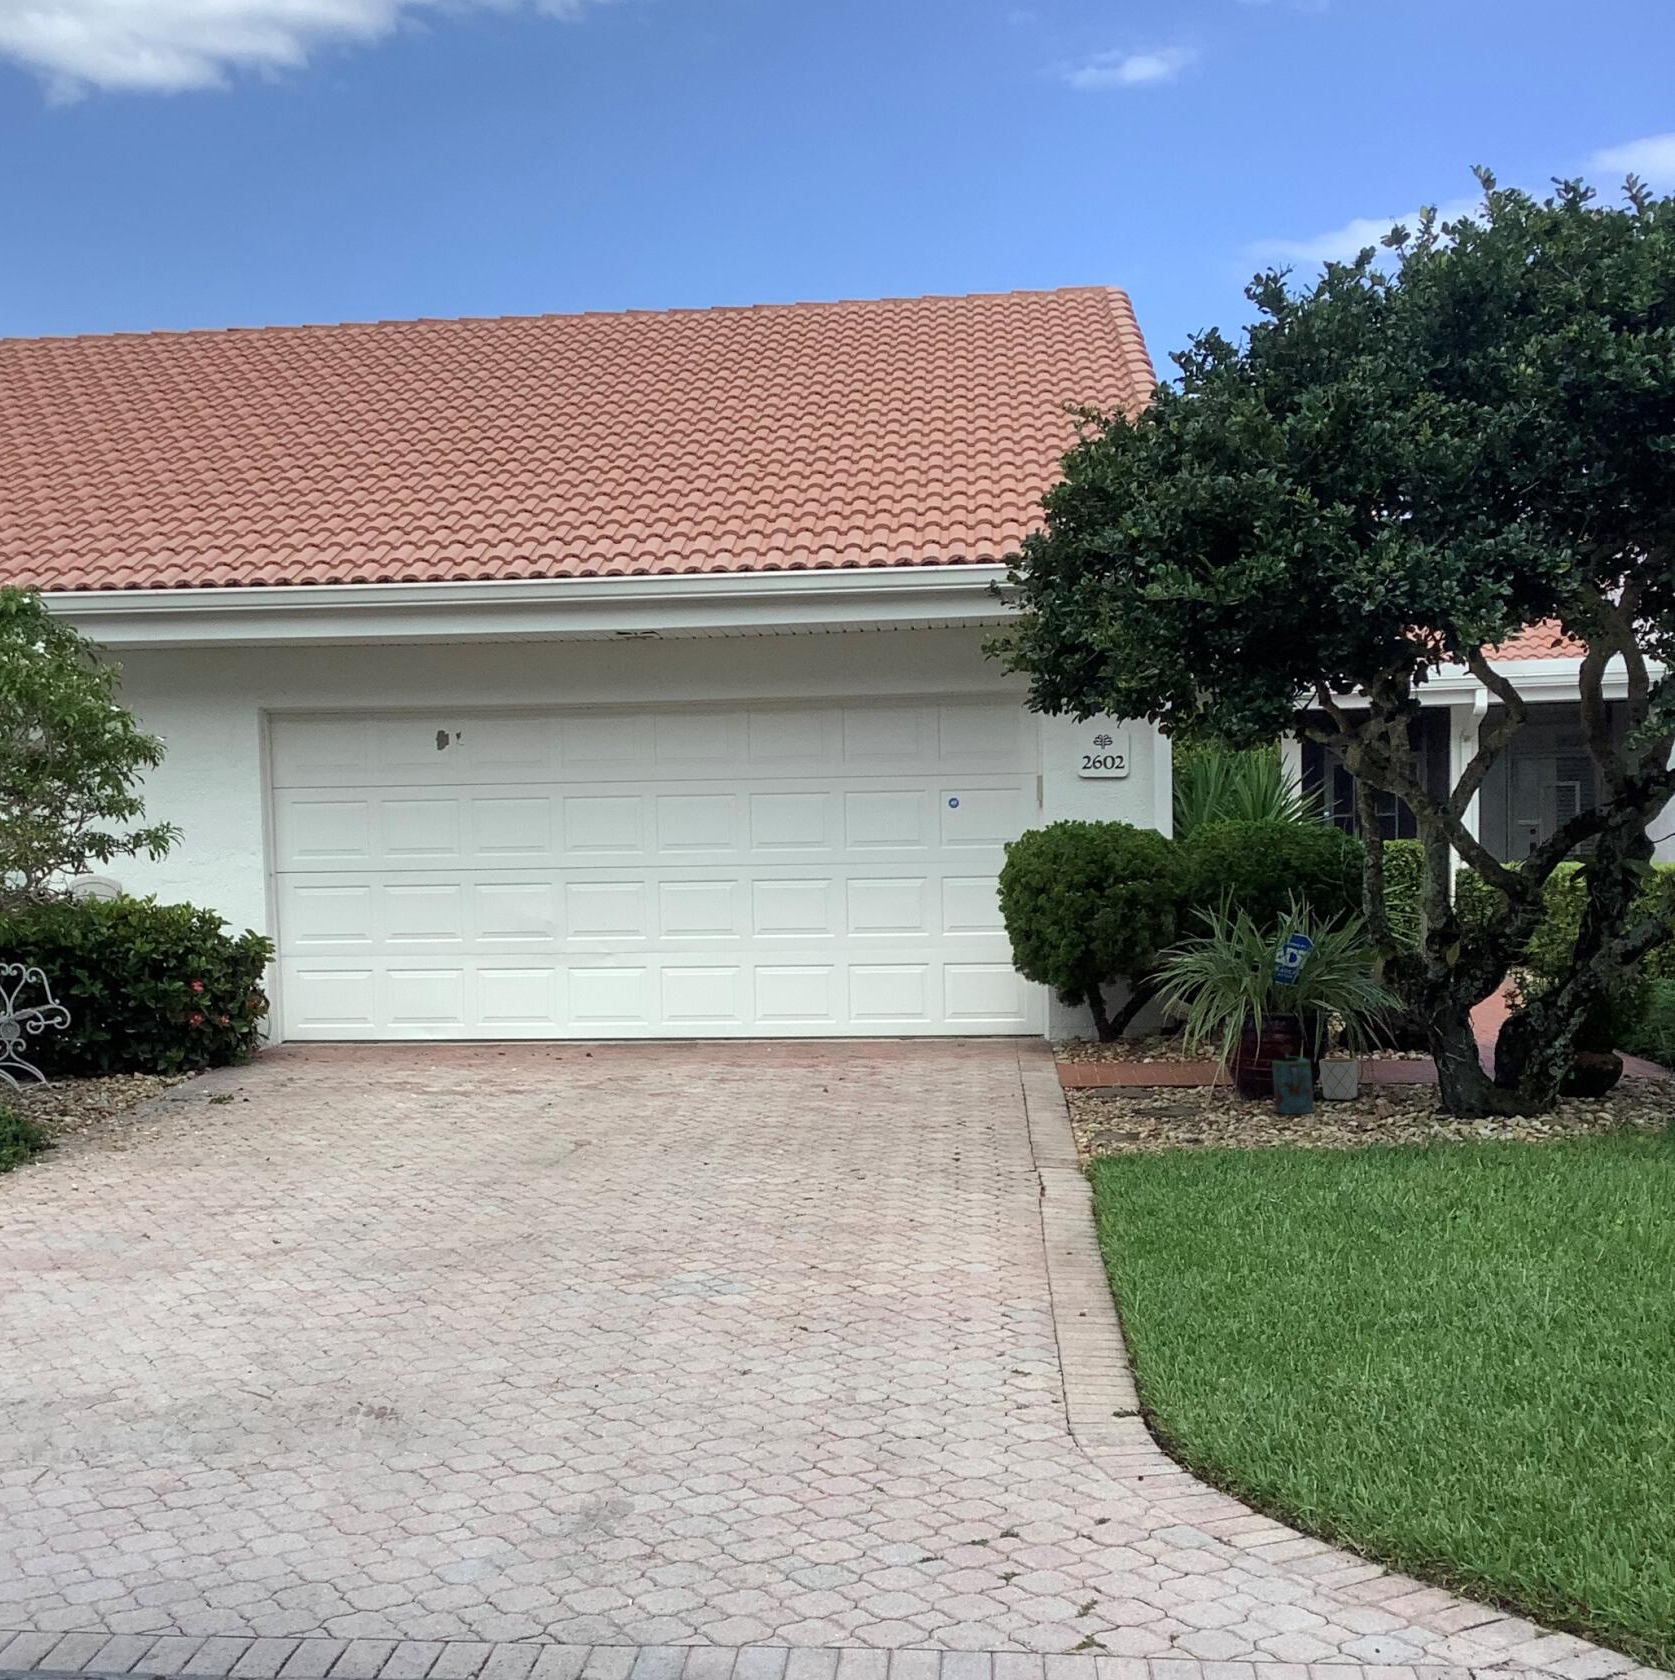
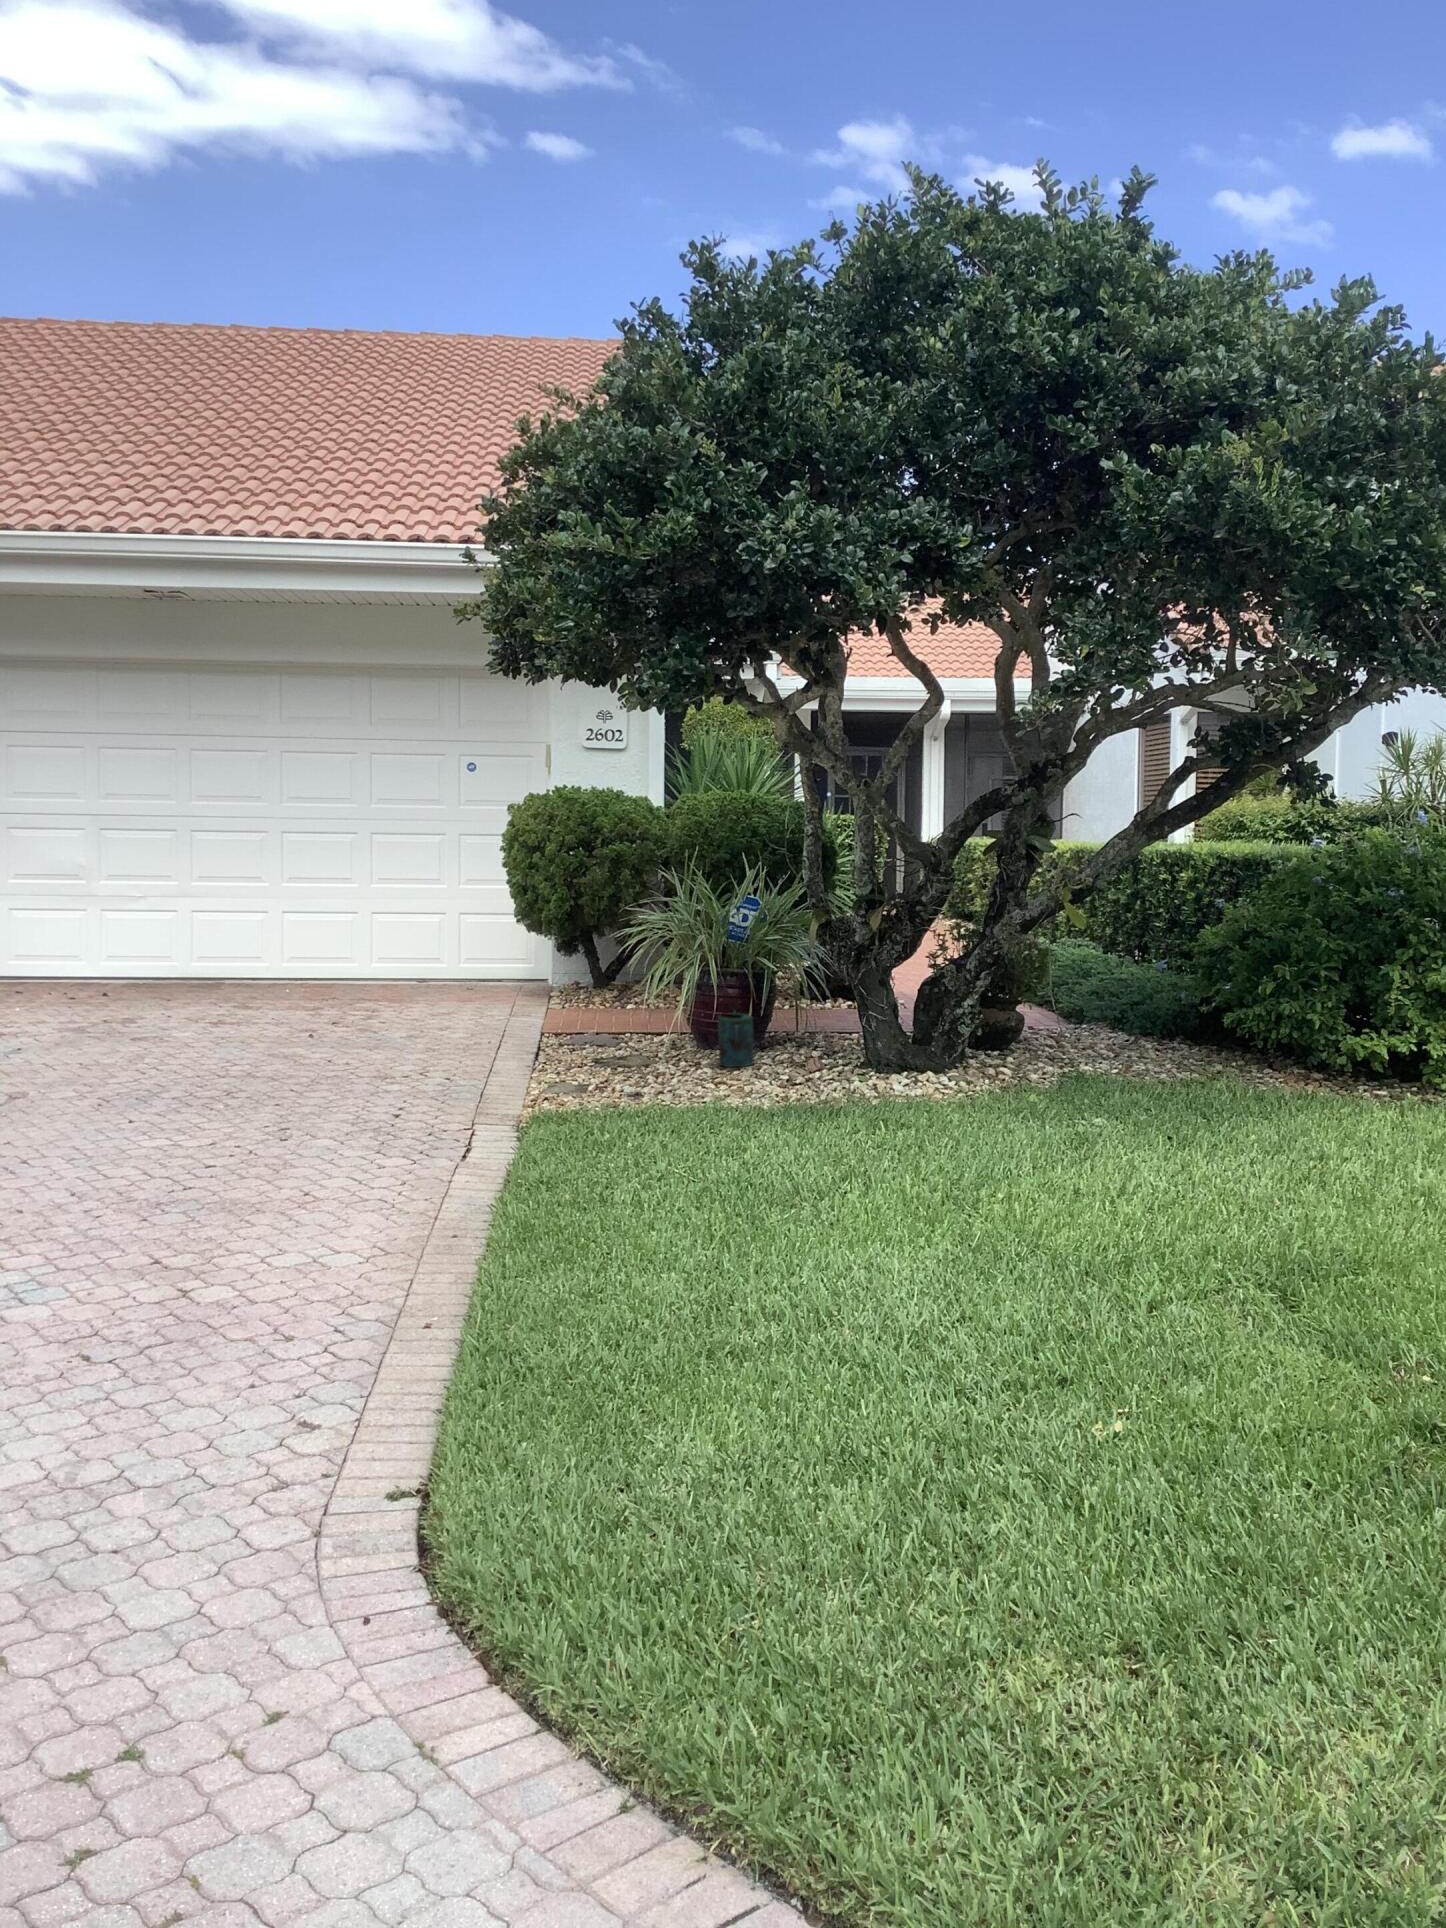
planter: present [1319,1058,1357,1100] -> none [765,1013,798,1052]

